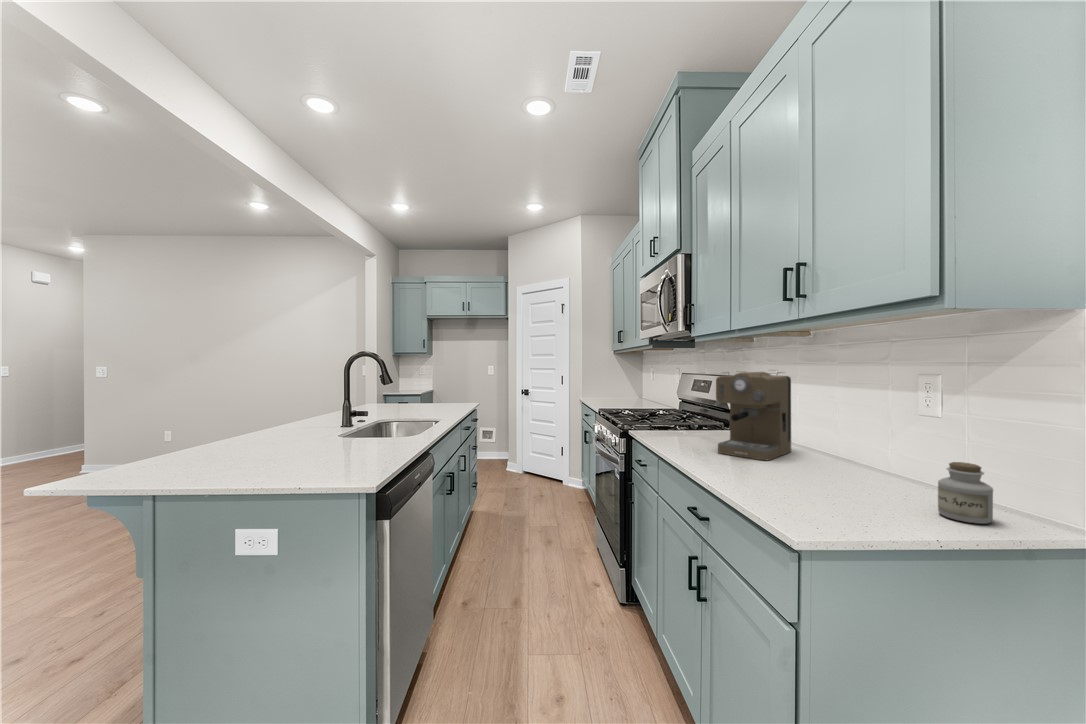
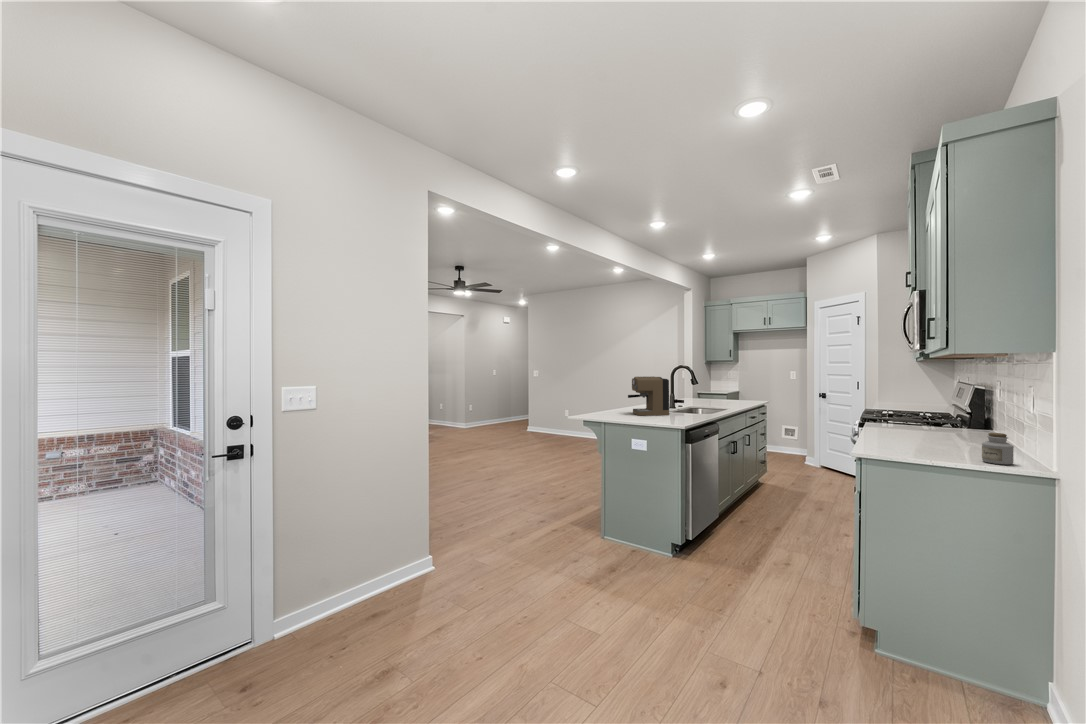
coffee maker: present [716,372,791,460] -> present [628,376,669,416]

